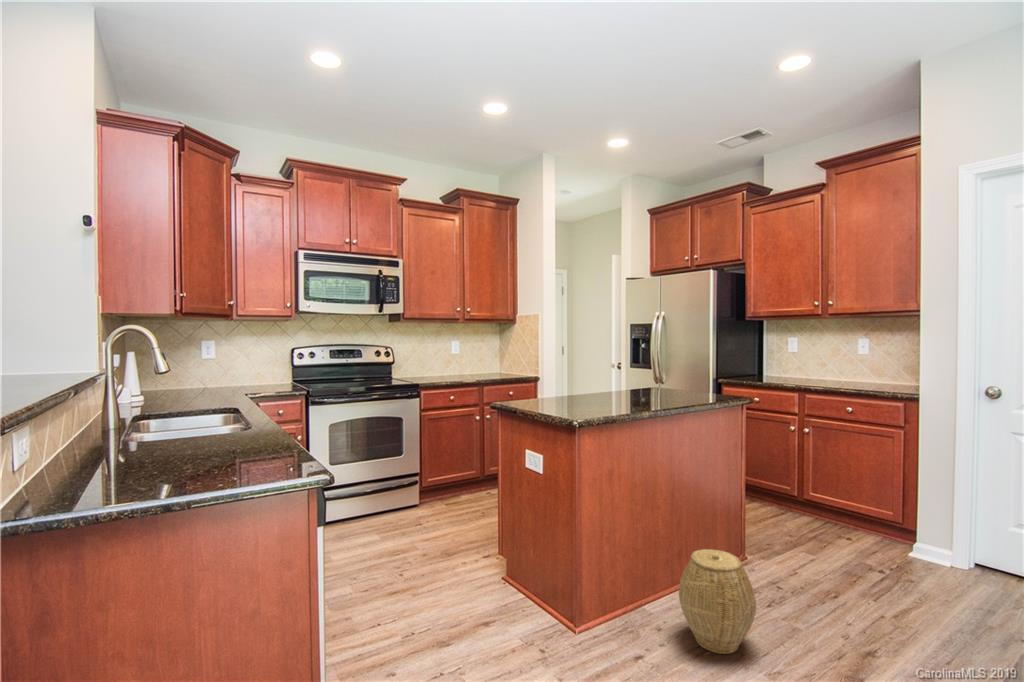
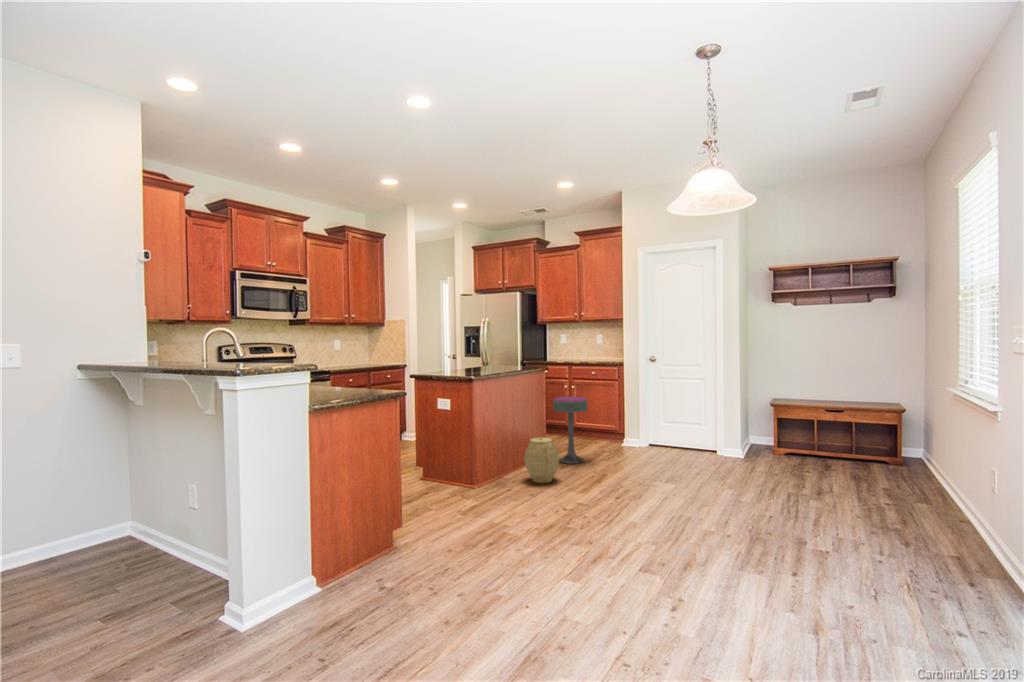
bar stool: none [755,459,832,599] -> present [553,396,588,464]

